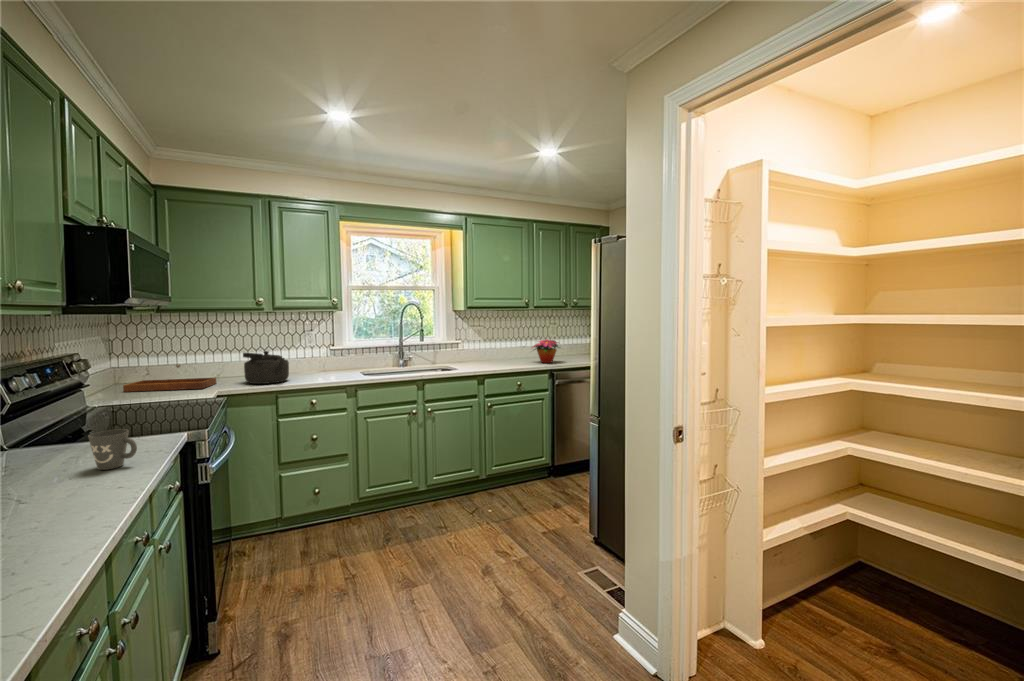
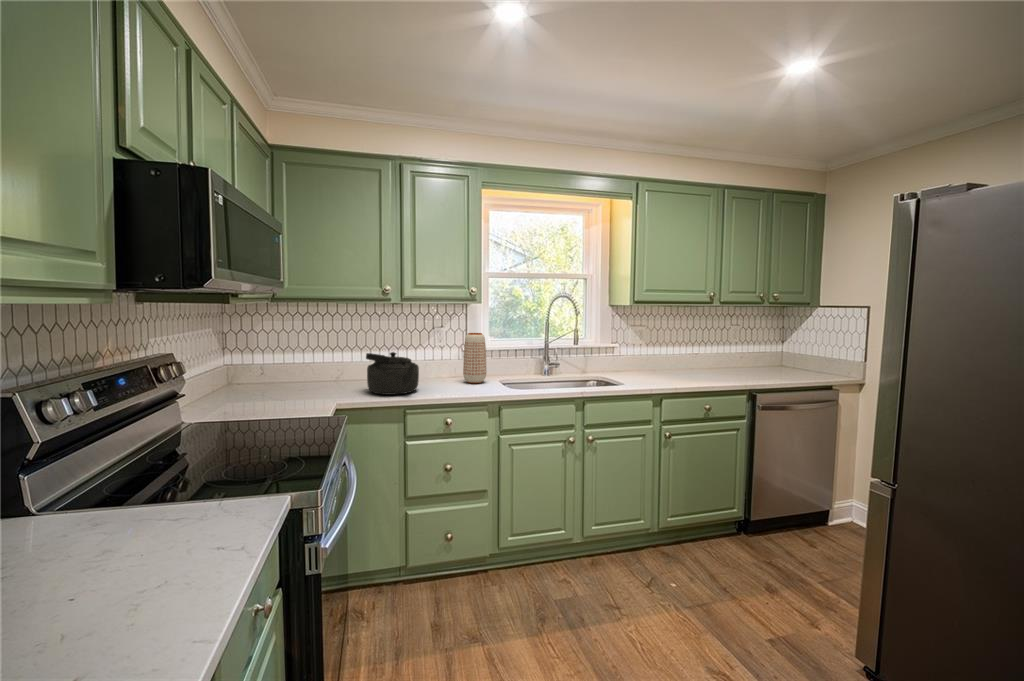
vase: none [328,335,348,374] -> present [463,333,487,383]
flower arrangement: present [533,339,558,363] -> none [709,345,761,378]
tray: present [123,364,216,392] -> none [231,365,335,398]
mug: present [88,429,137,470] -> none [75,530,168,625]

